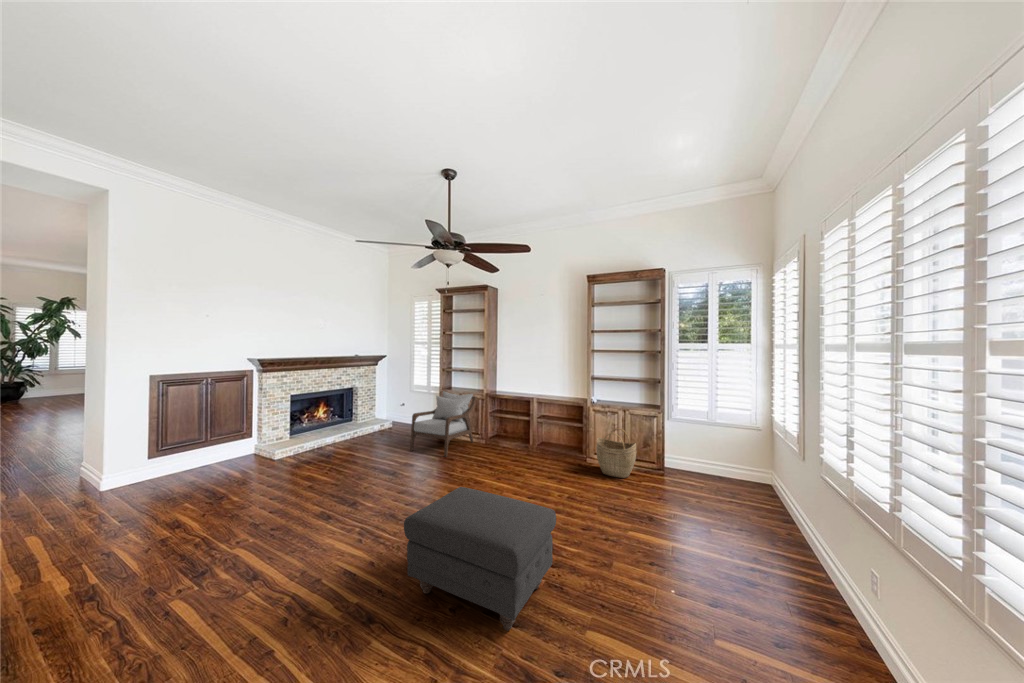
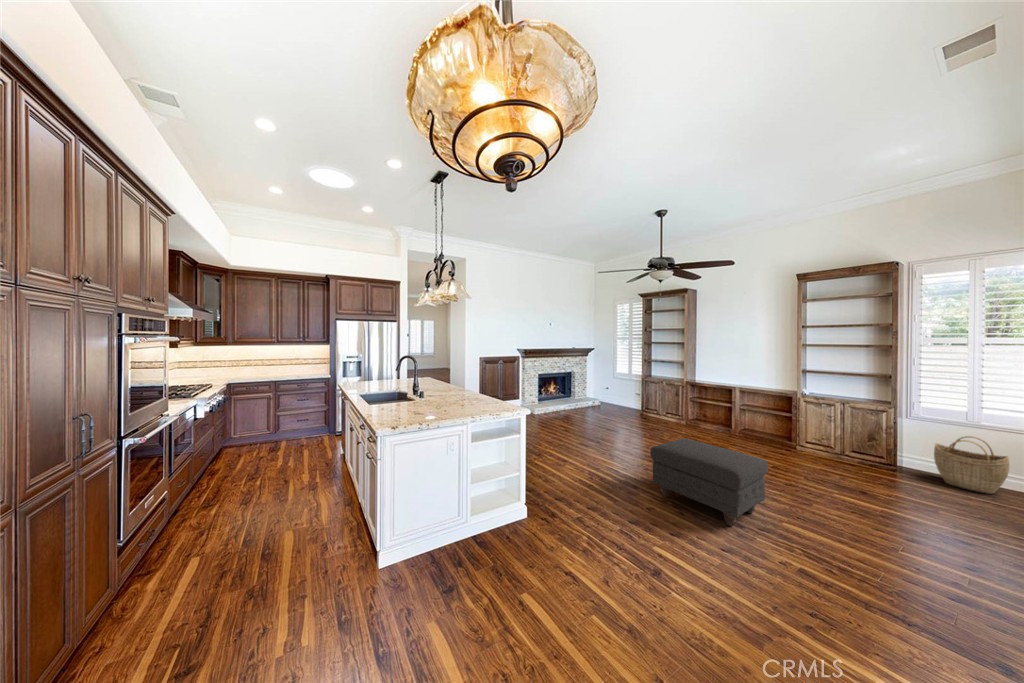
armchair: present [410,391,476,457] -> none [622,377,677,428]
woven basket: present [596,428,636,478] -> present [934,436,1009,494]

